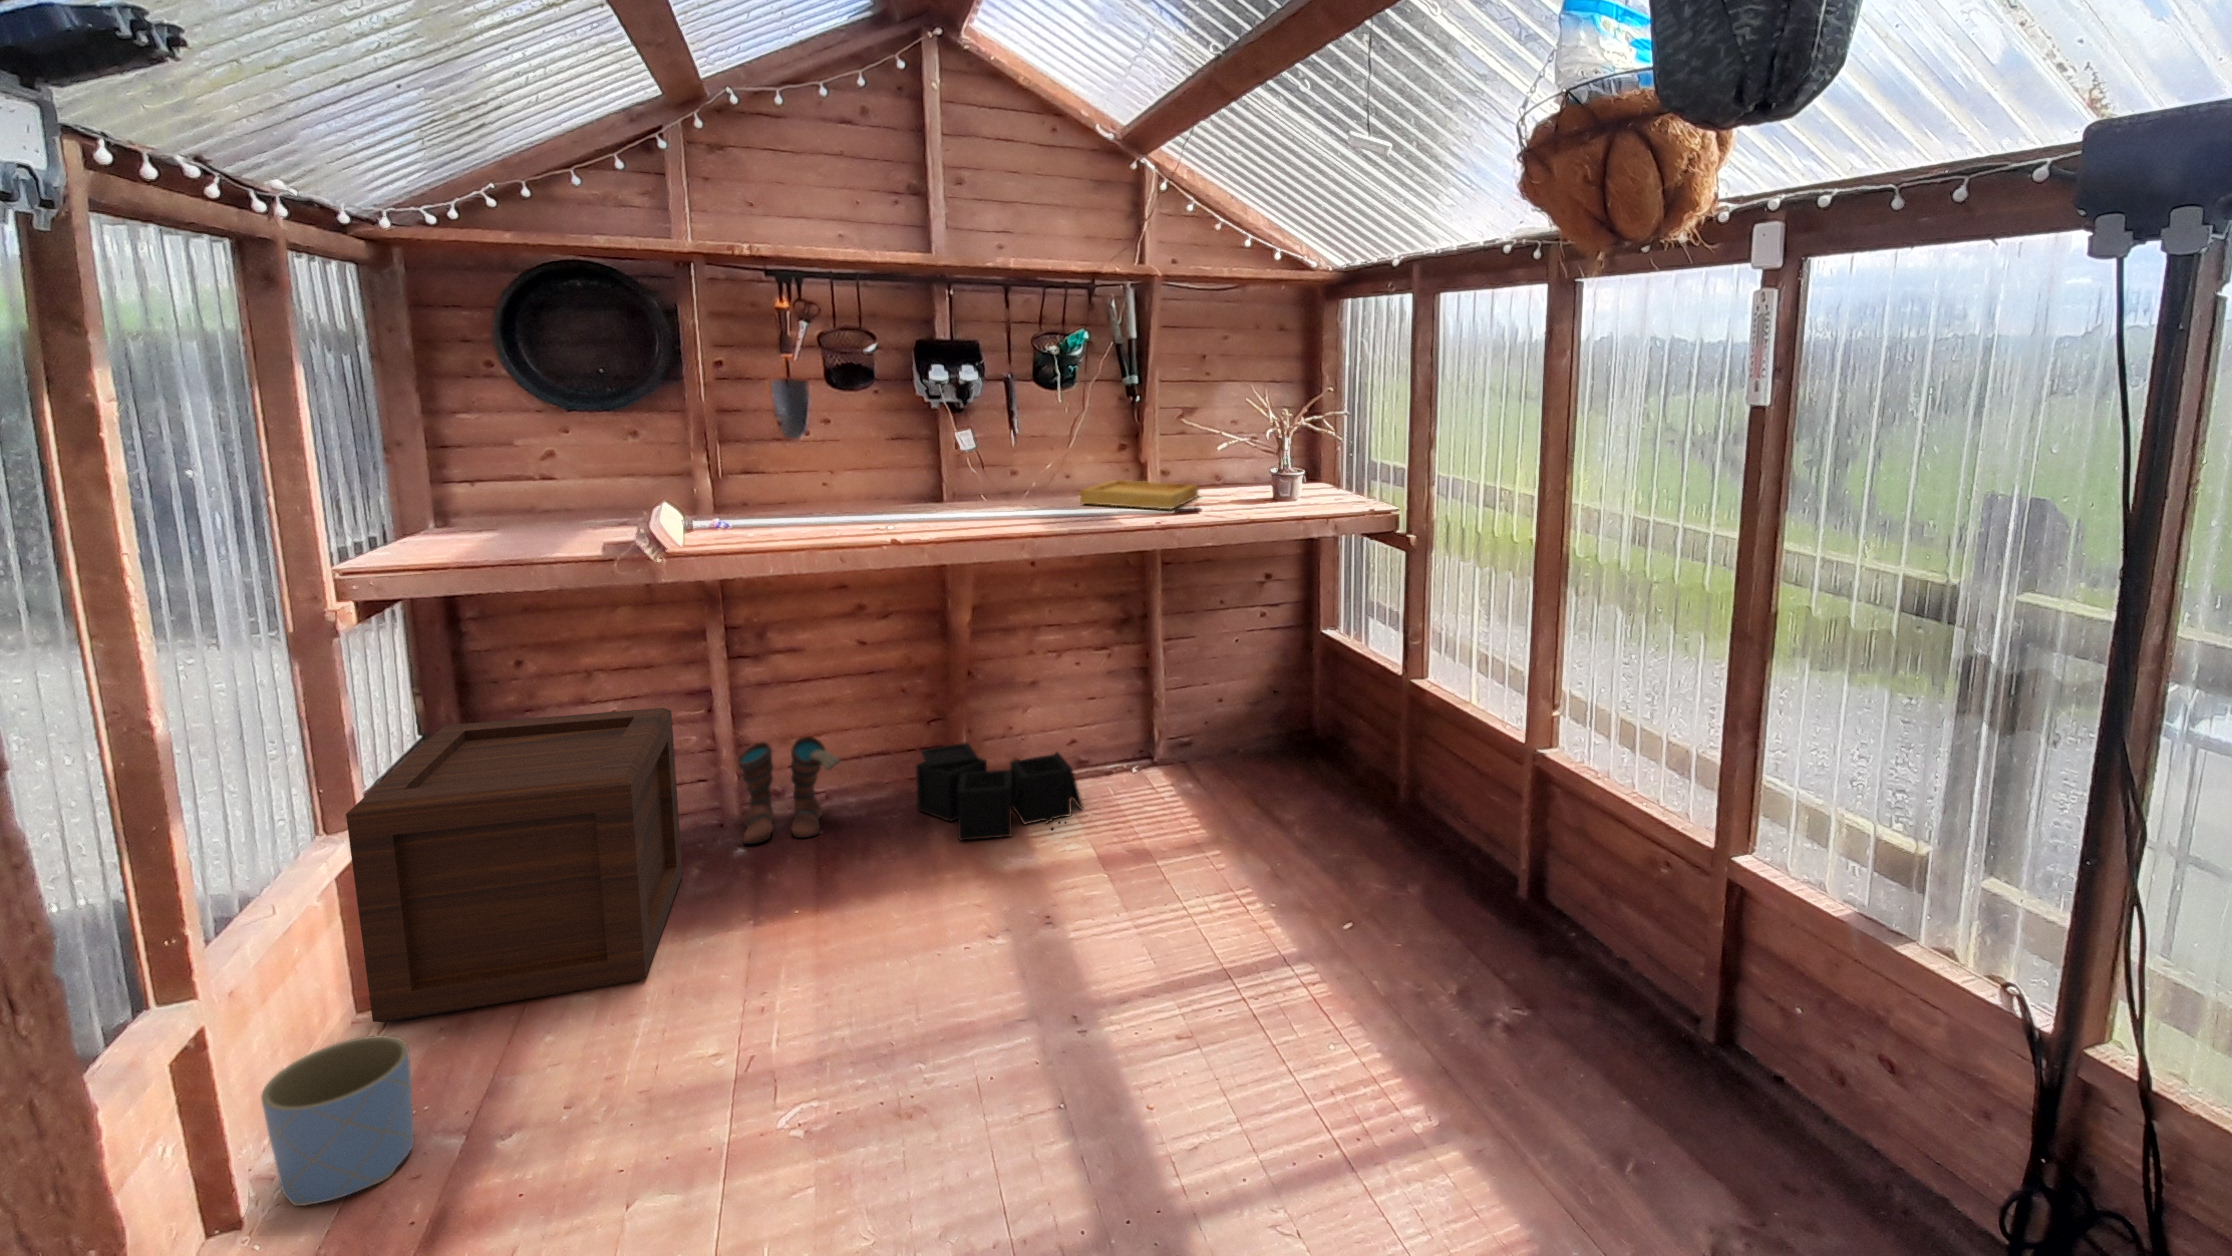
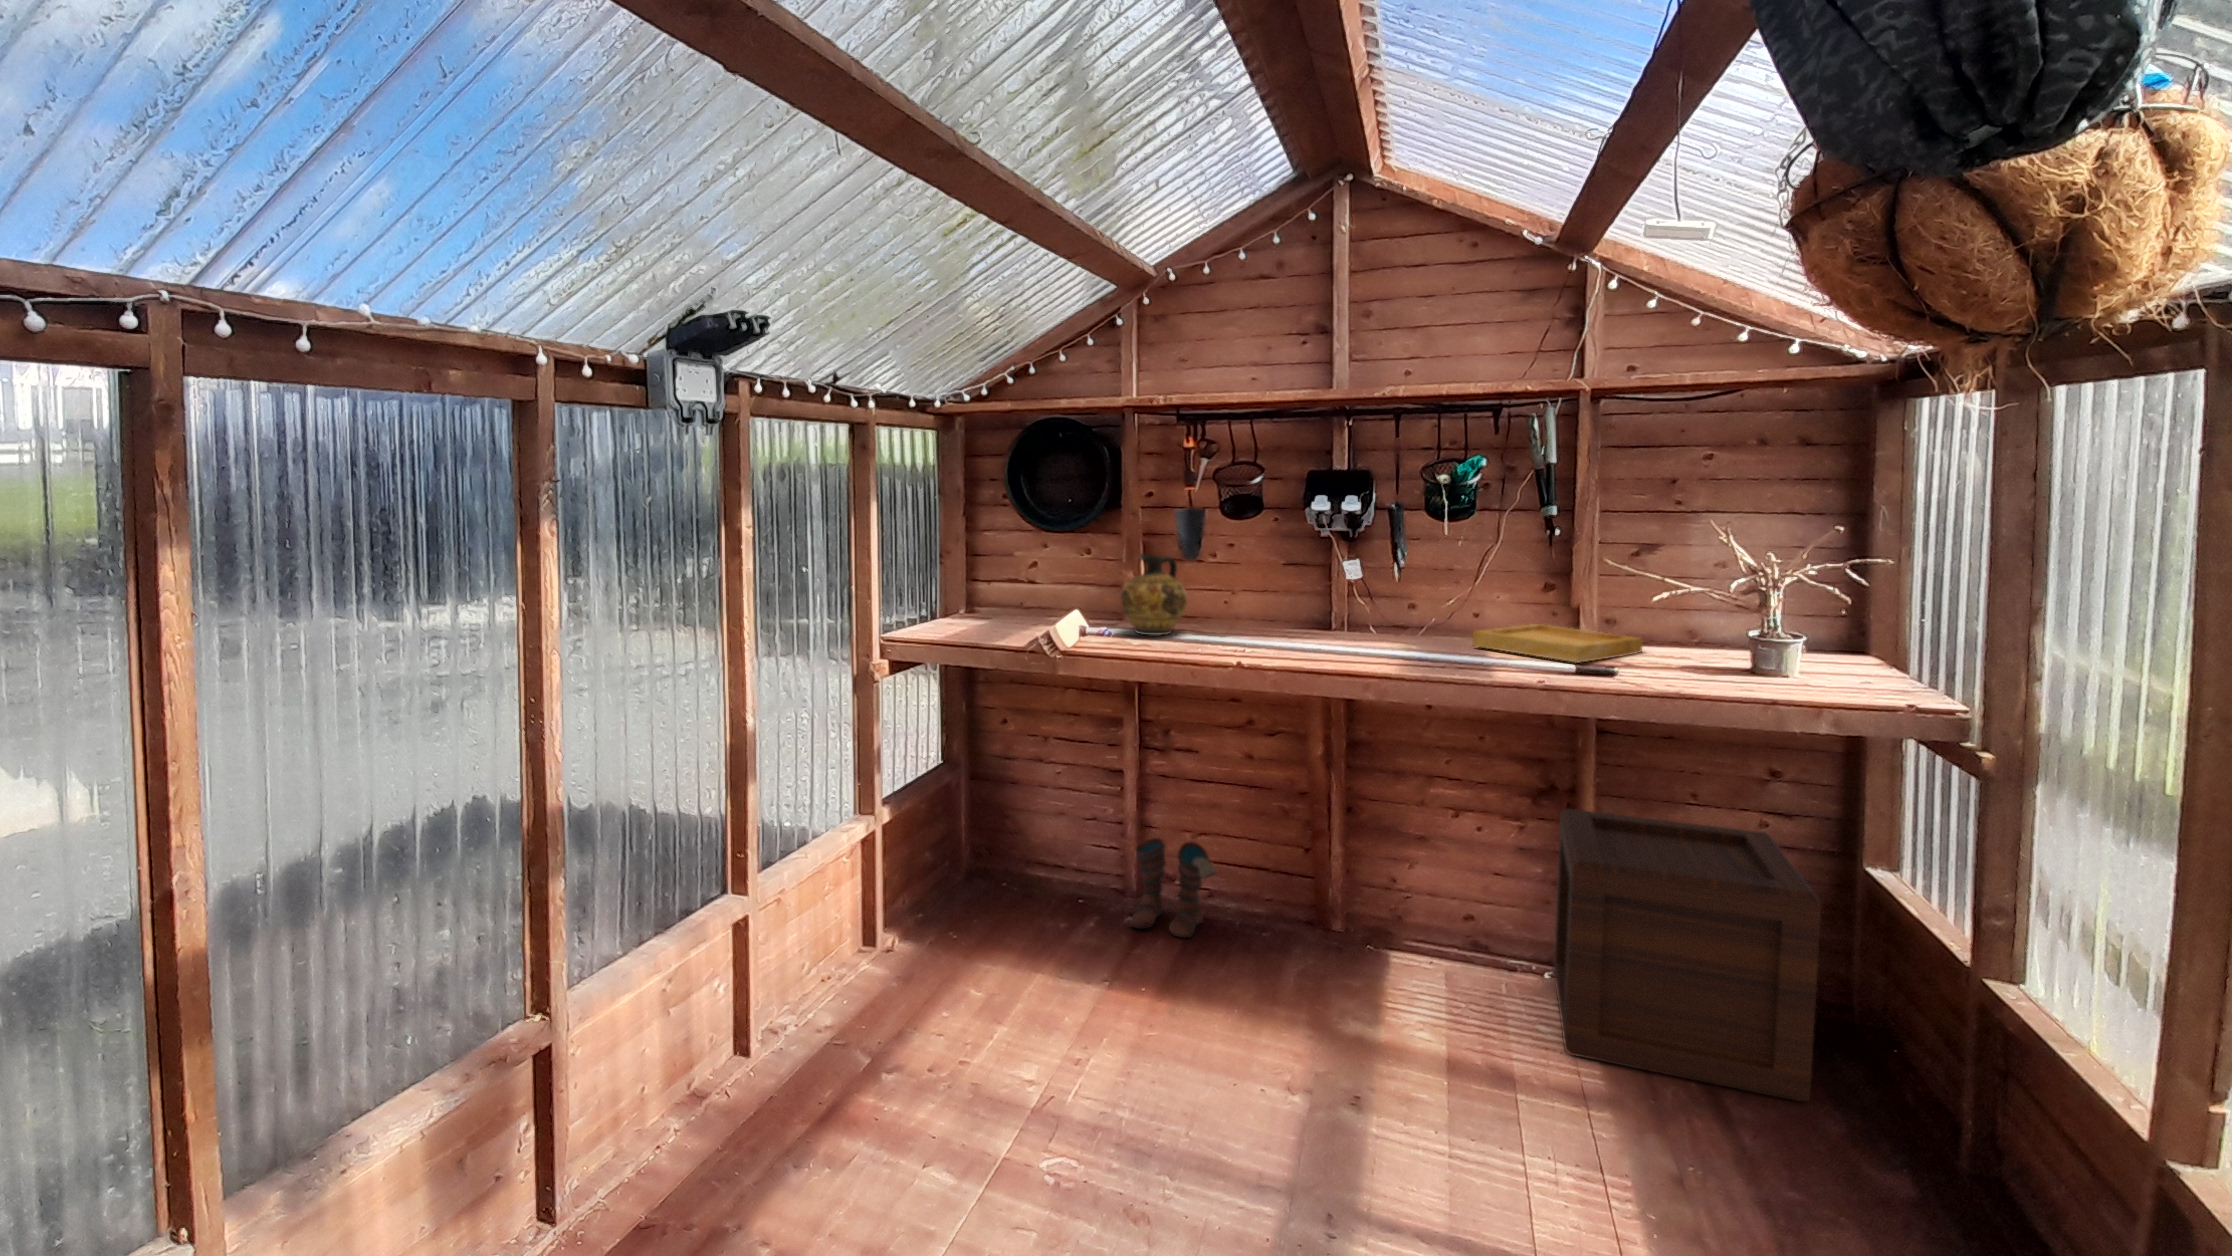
ceramic jug: none [712,430,796,523] -> present [1121,553,1187,635]
wooden crate: present [346,708,683,1022] -> present [1554,809,1821,1102]
storage bin: present [916,743,1083,840] -> none [1287,884,1461,1010]
planter: present [261,1035,414,1206] -> none [771,960,845,1065]

